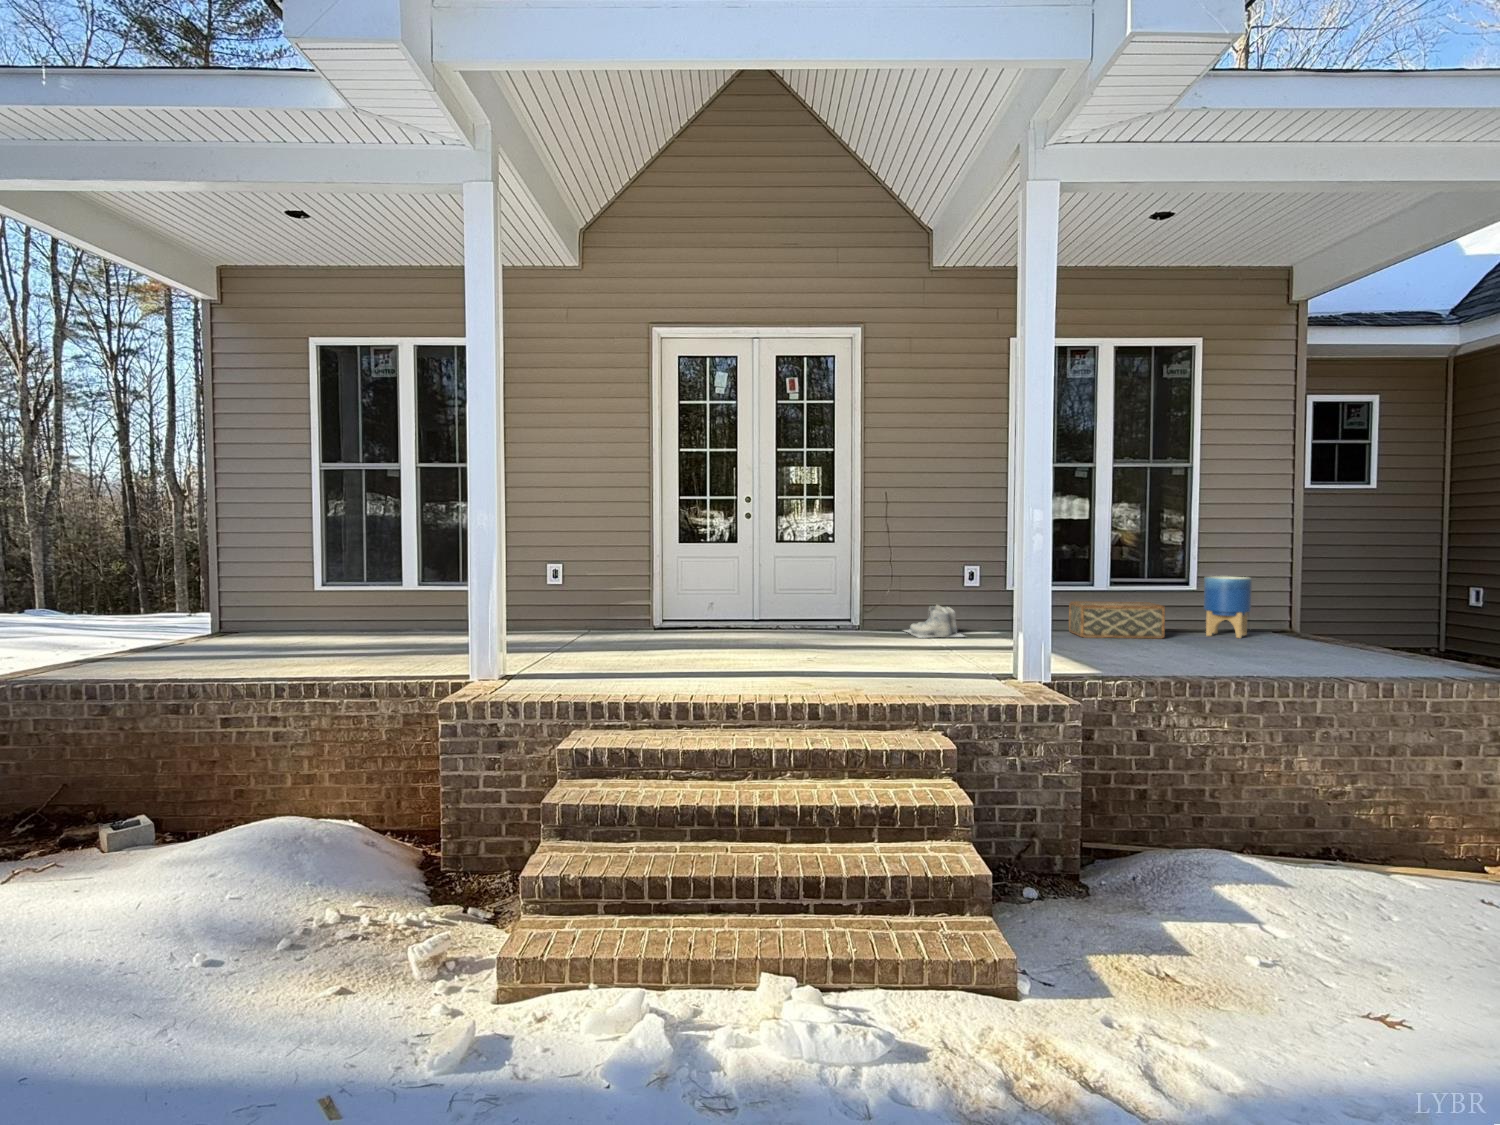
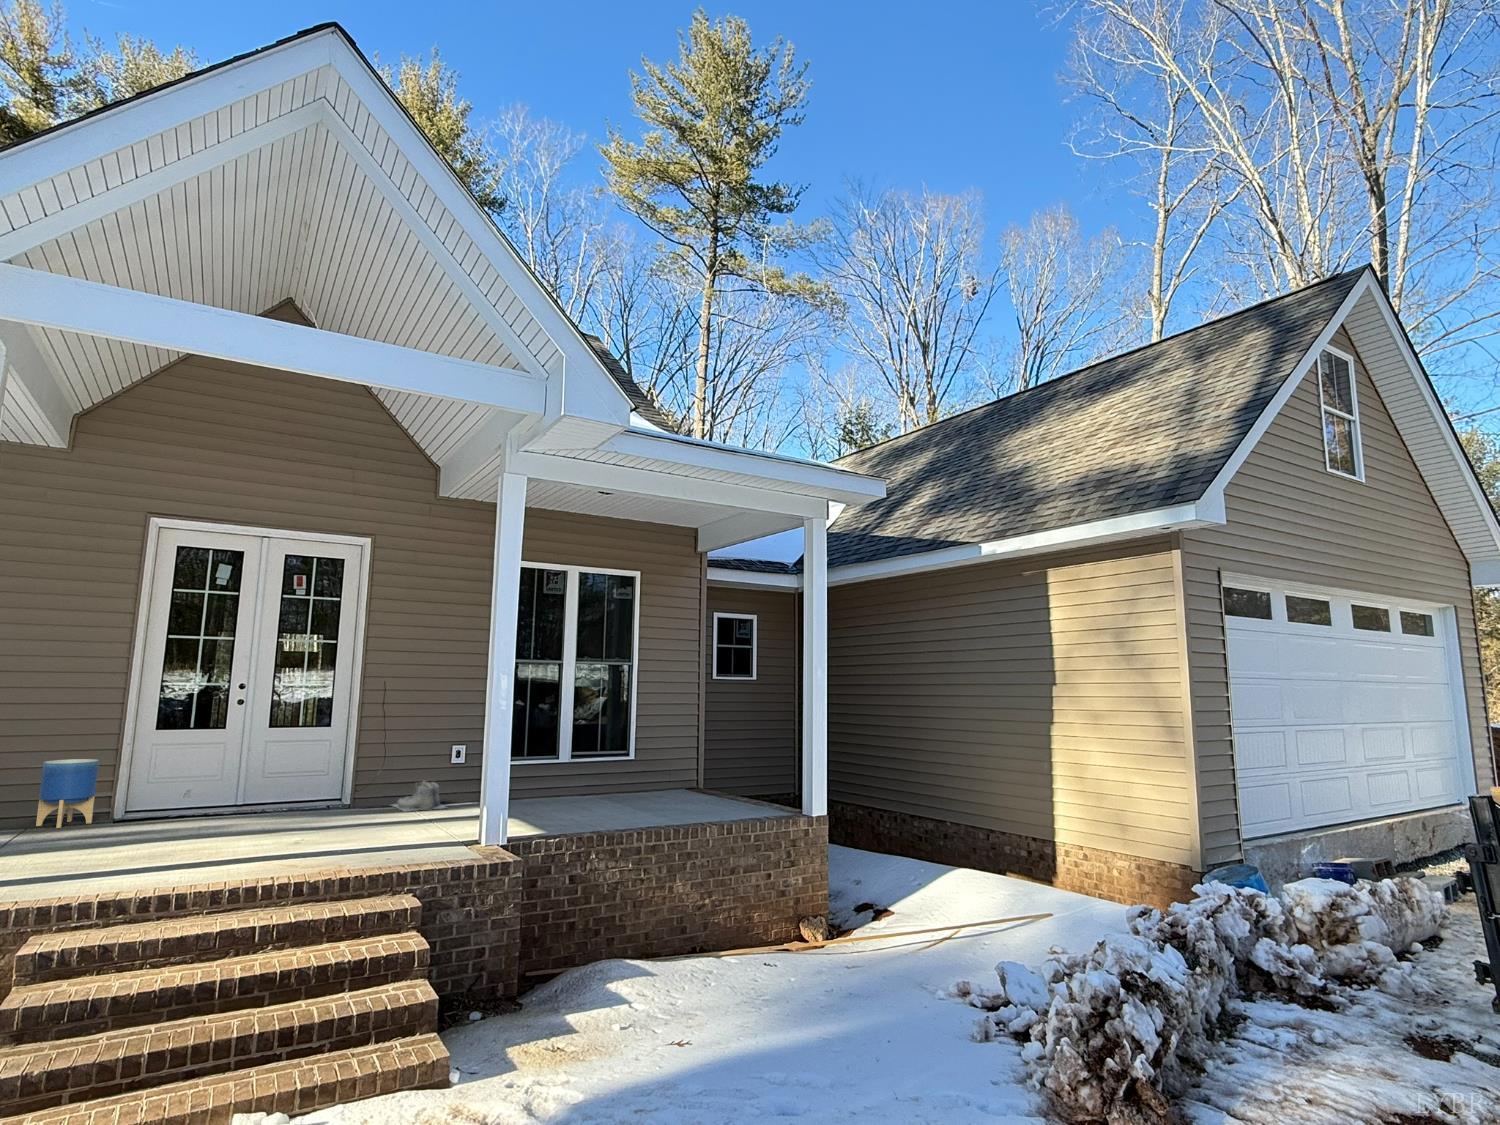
planter: present [1204,576,1252,638] -> present [36,759,99,828]
woven basket: present [1069,601,1165,638] -> none [536,770,608,802]

